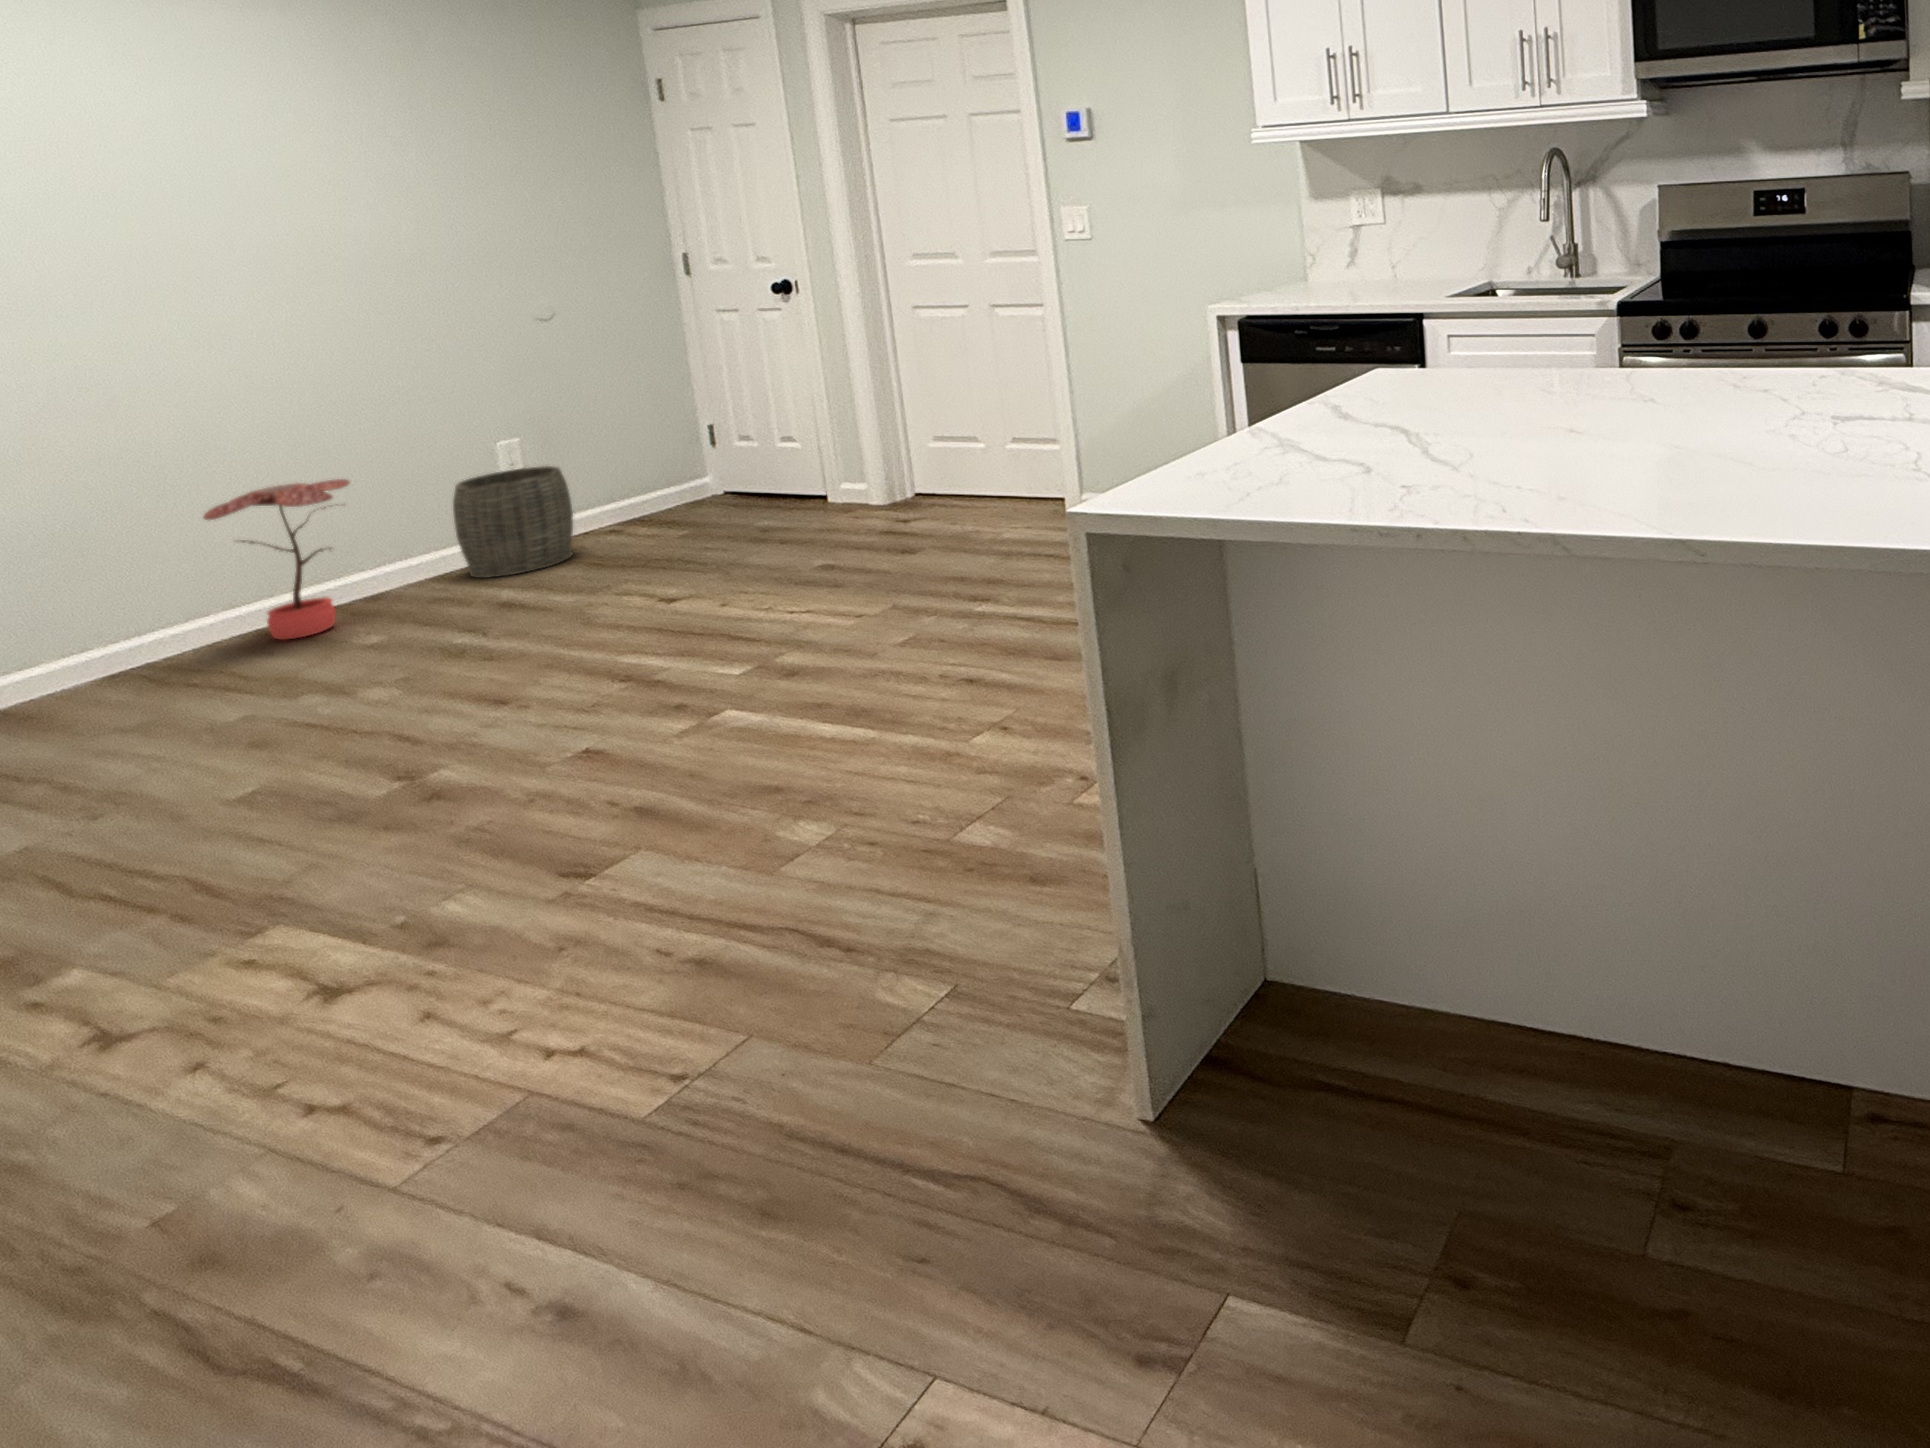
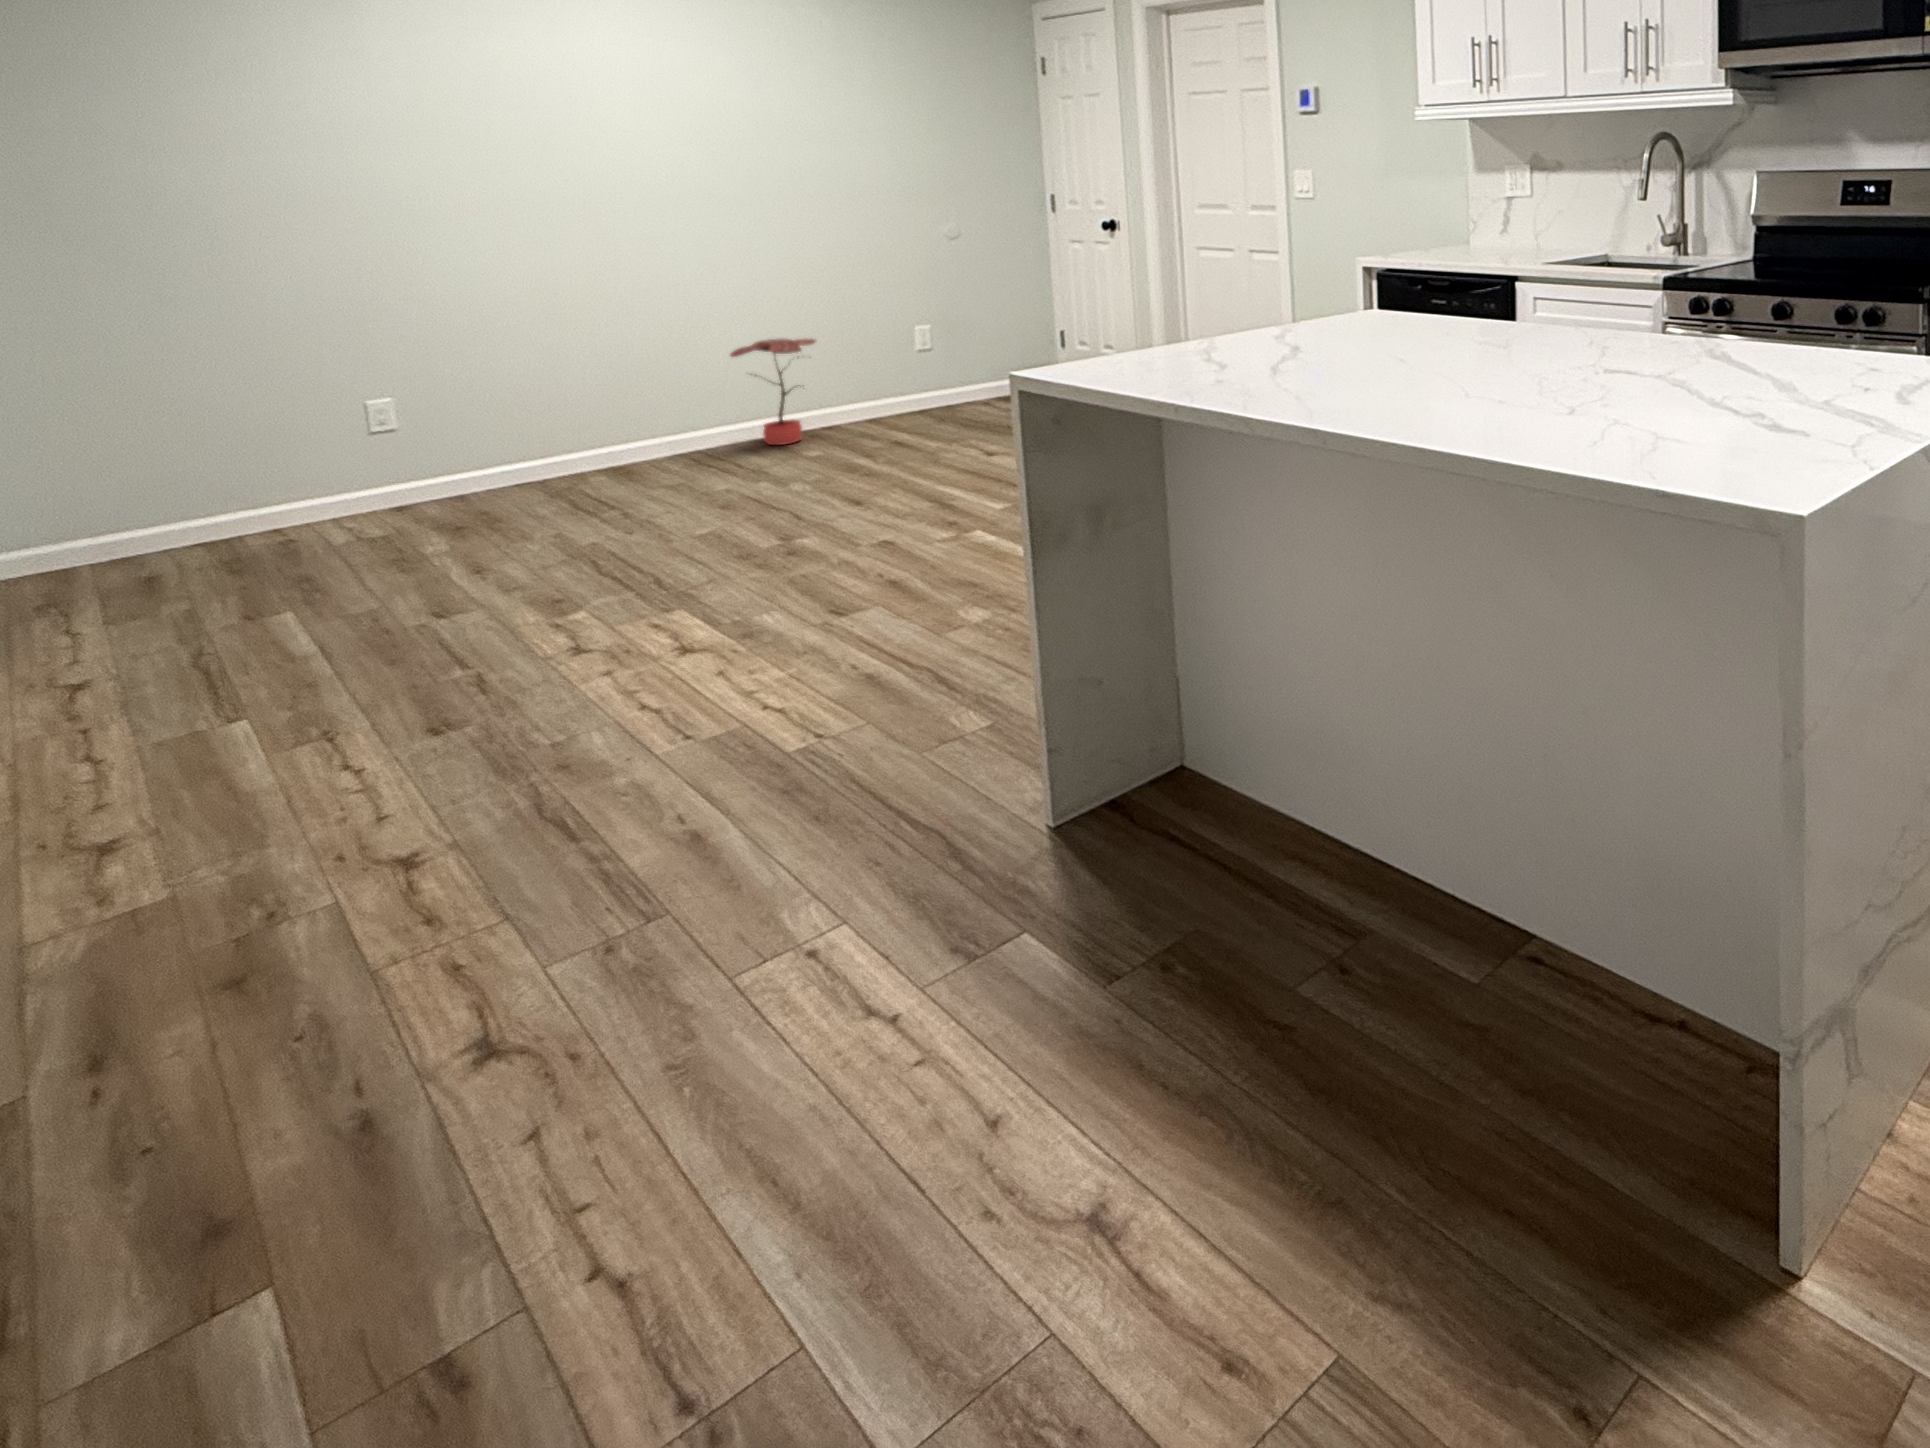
woven basket: present [453,466,573,578] -> none [883,345,958,421]

